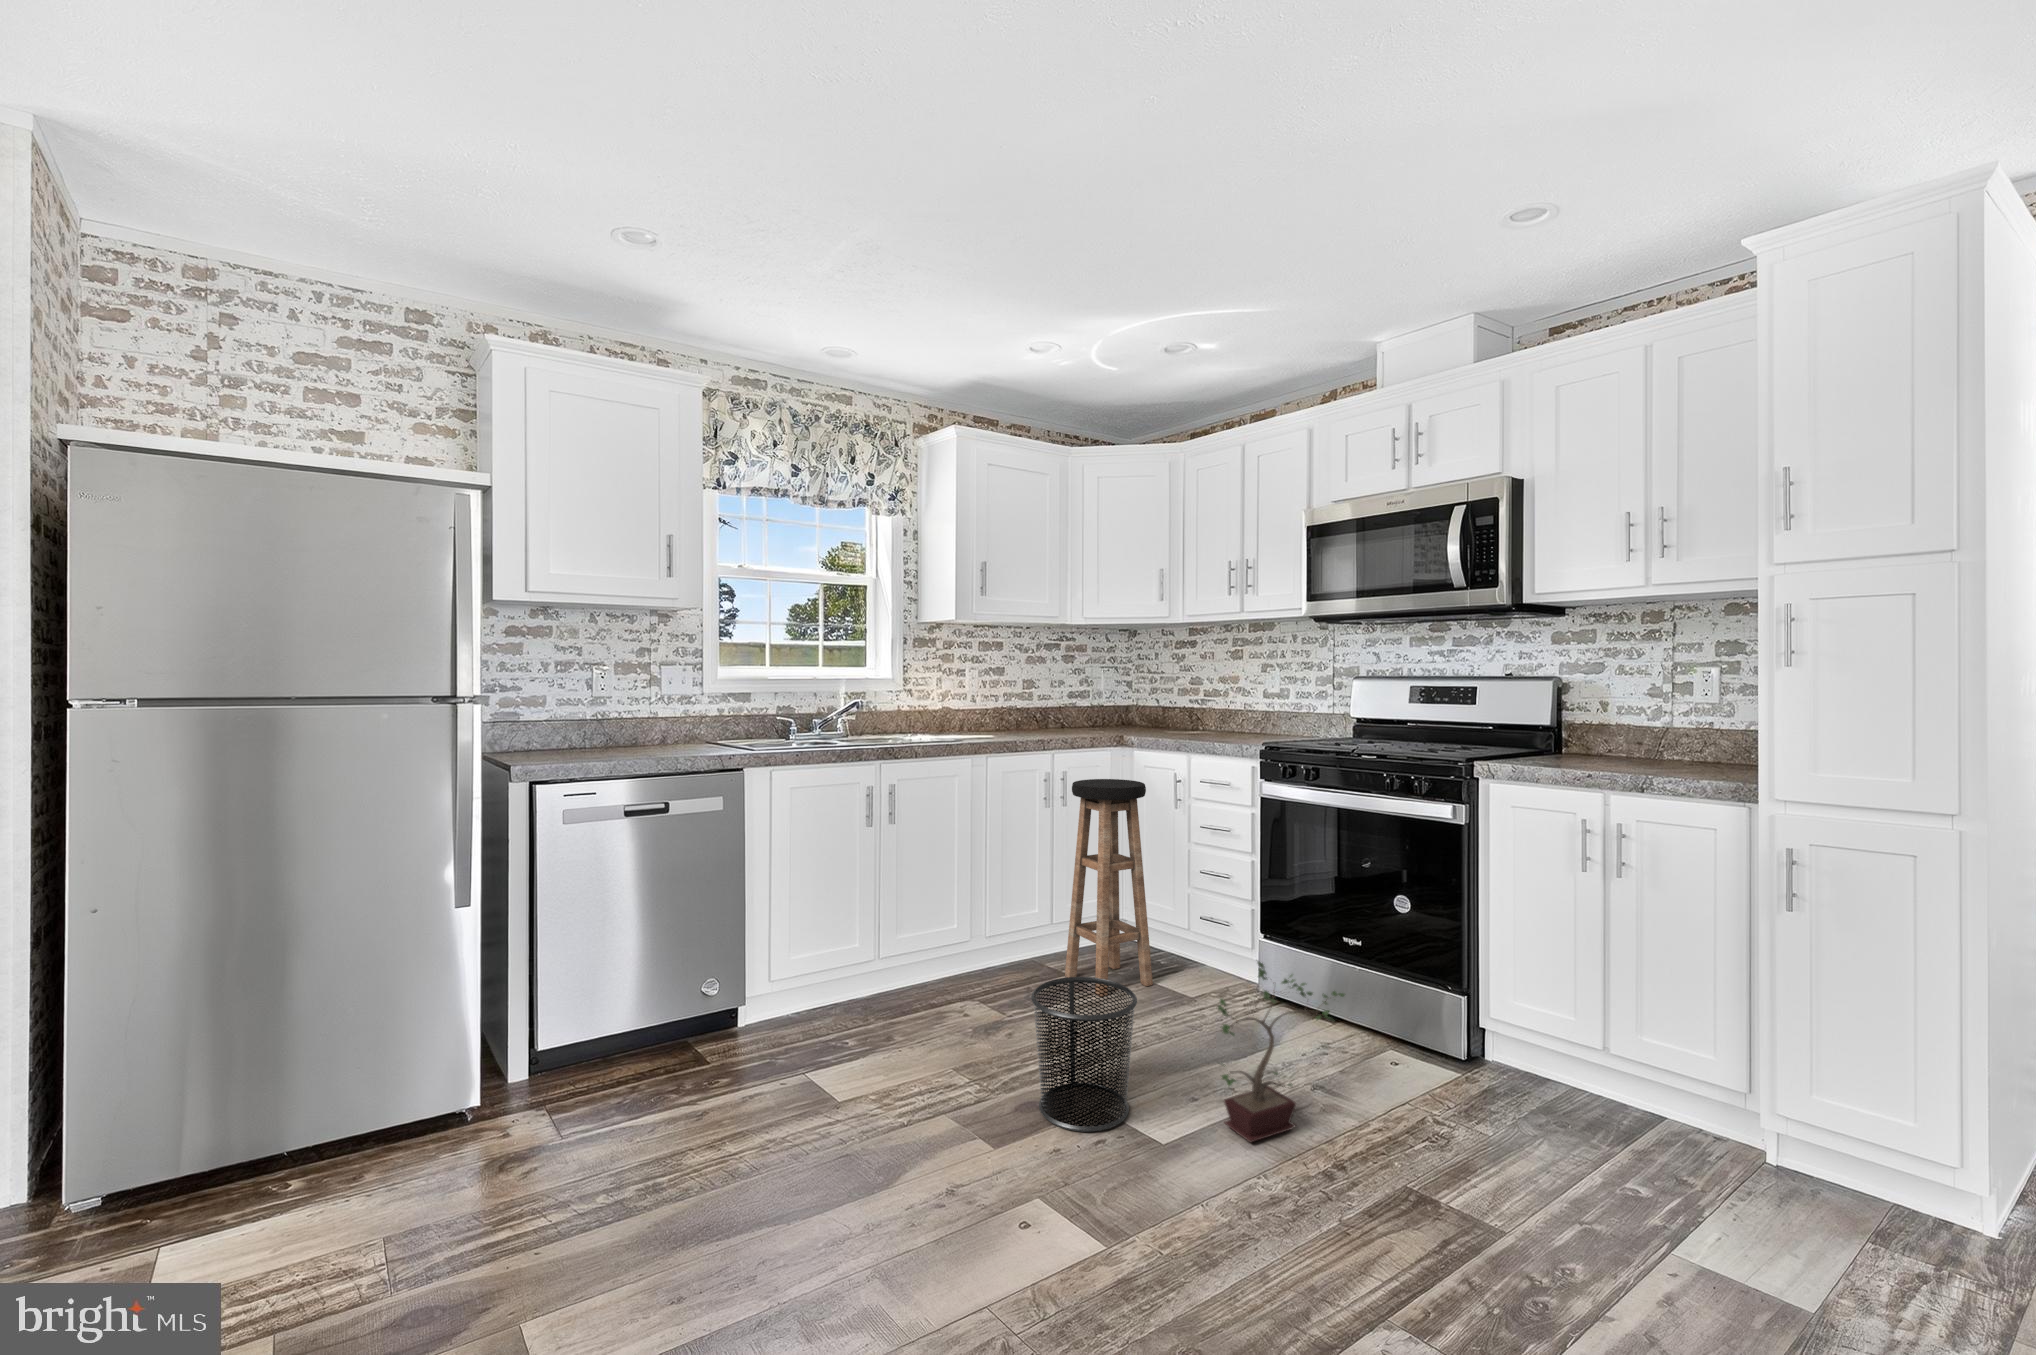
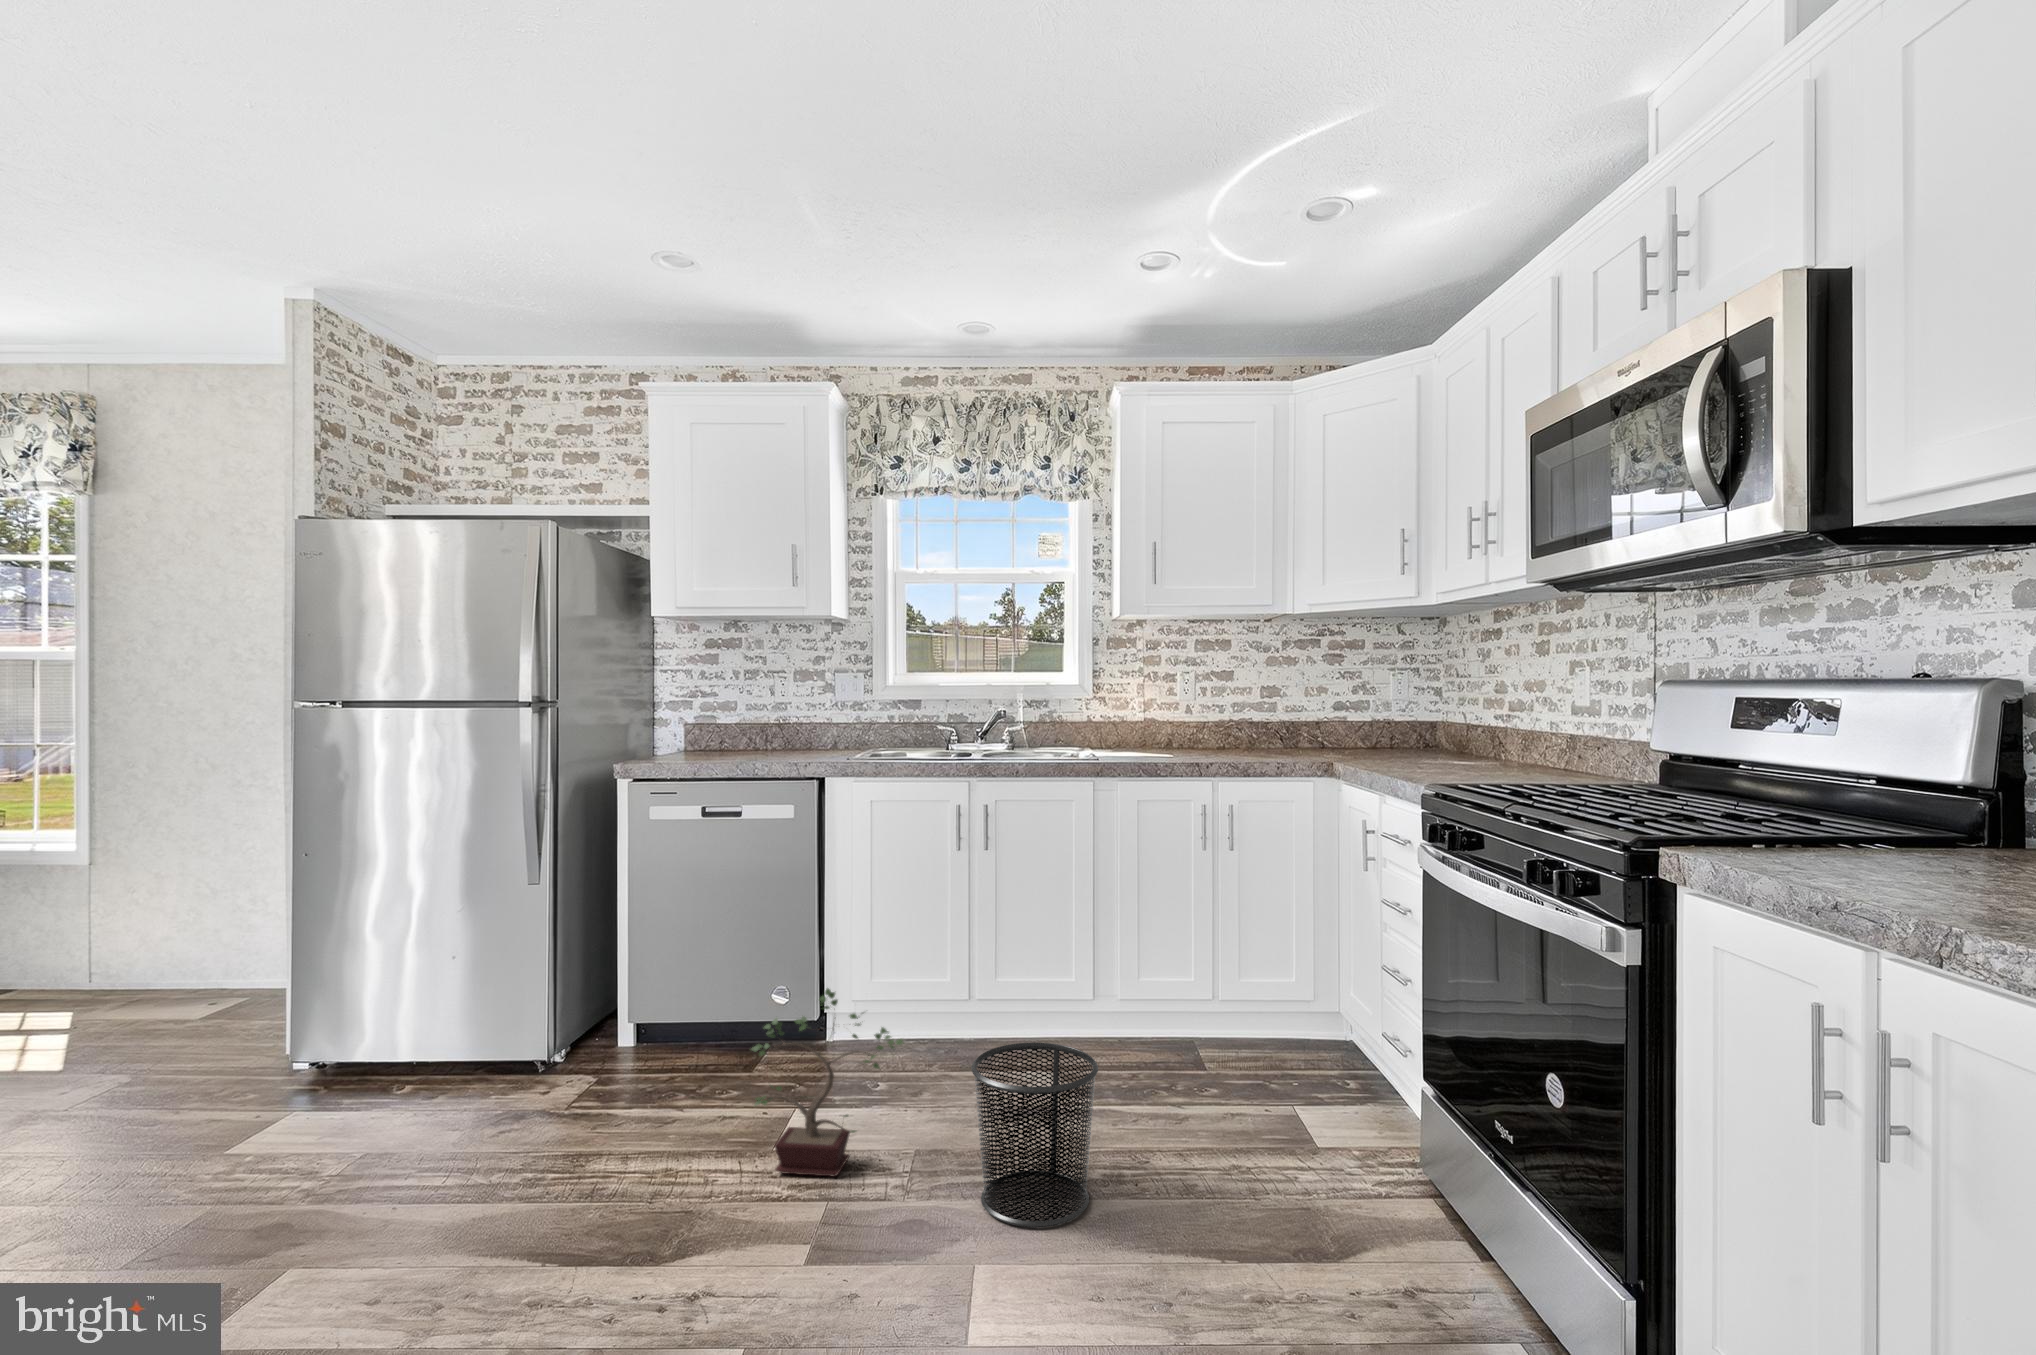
bar stool: present [1065,779,1153,996] -> none [1205,816,1305,1098]
potted plant: present [1218,961,1344,1142] -> present [752,988,904,1176]

